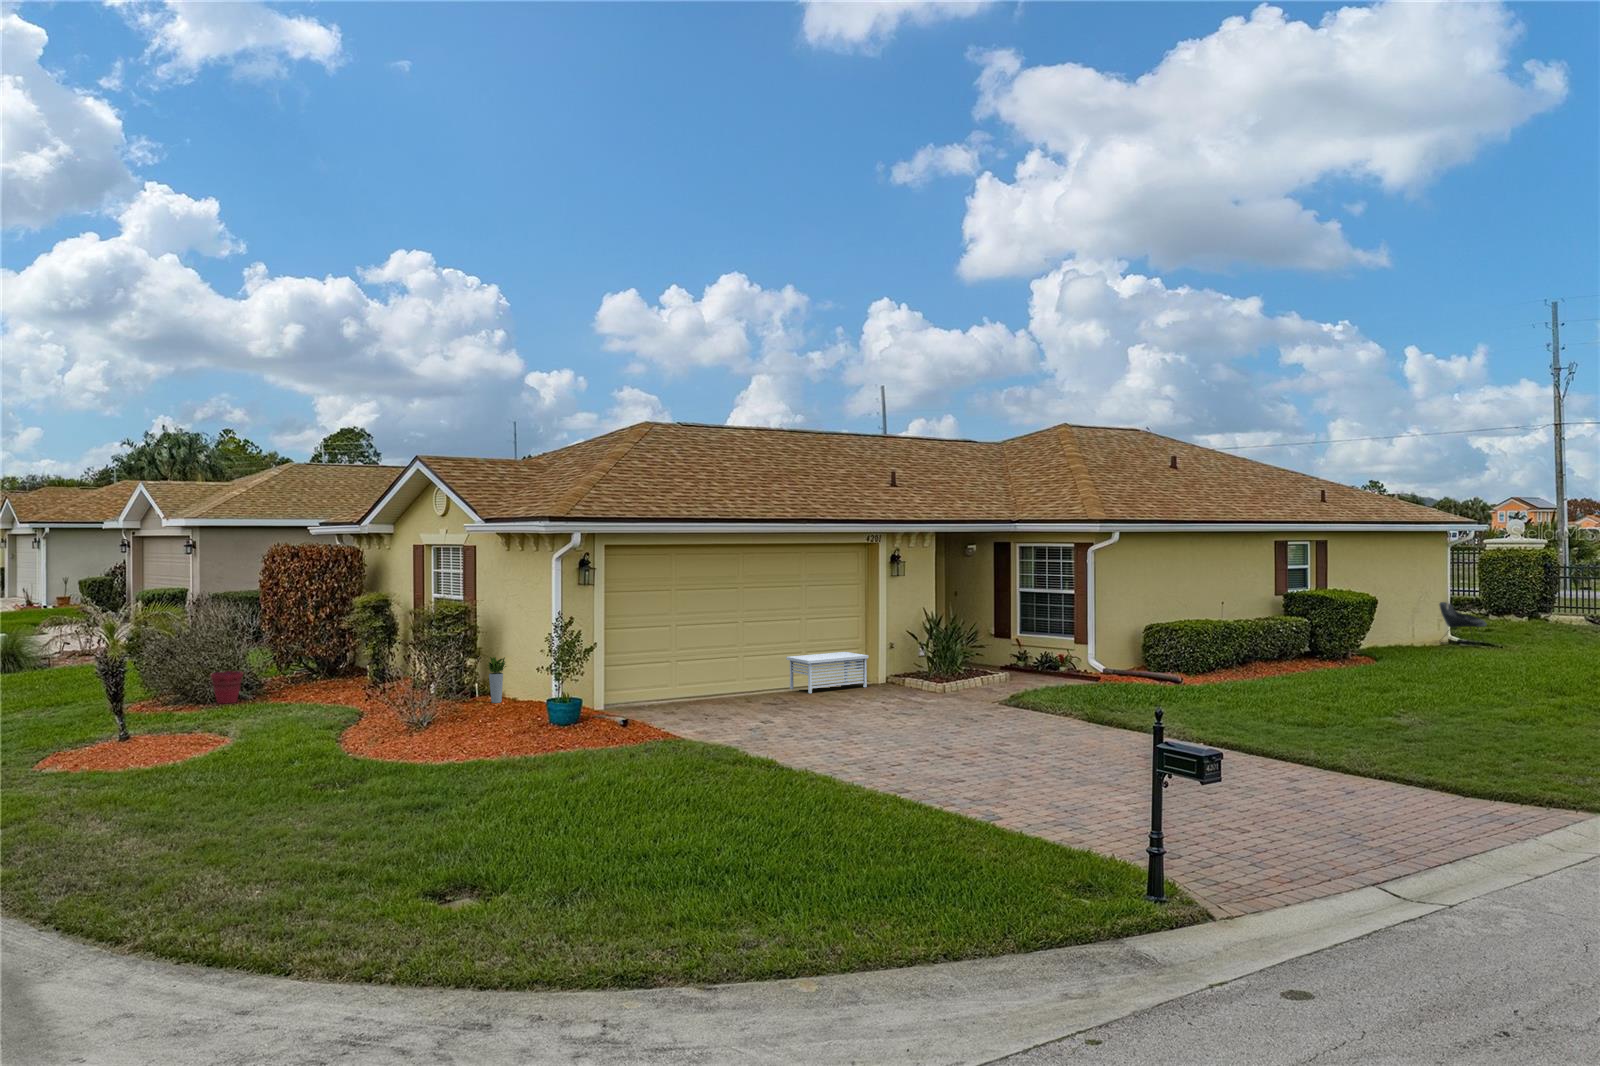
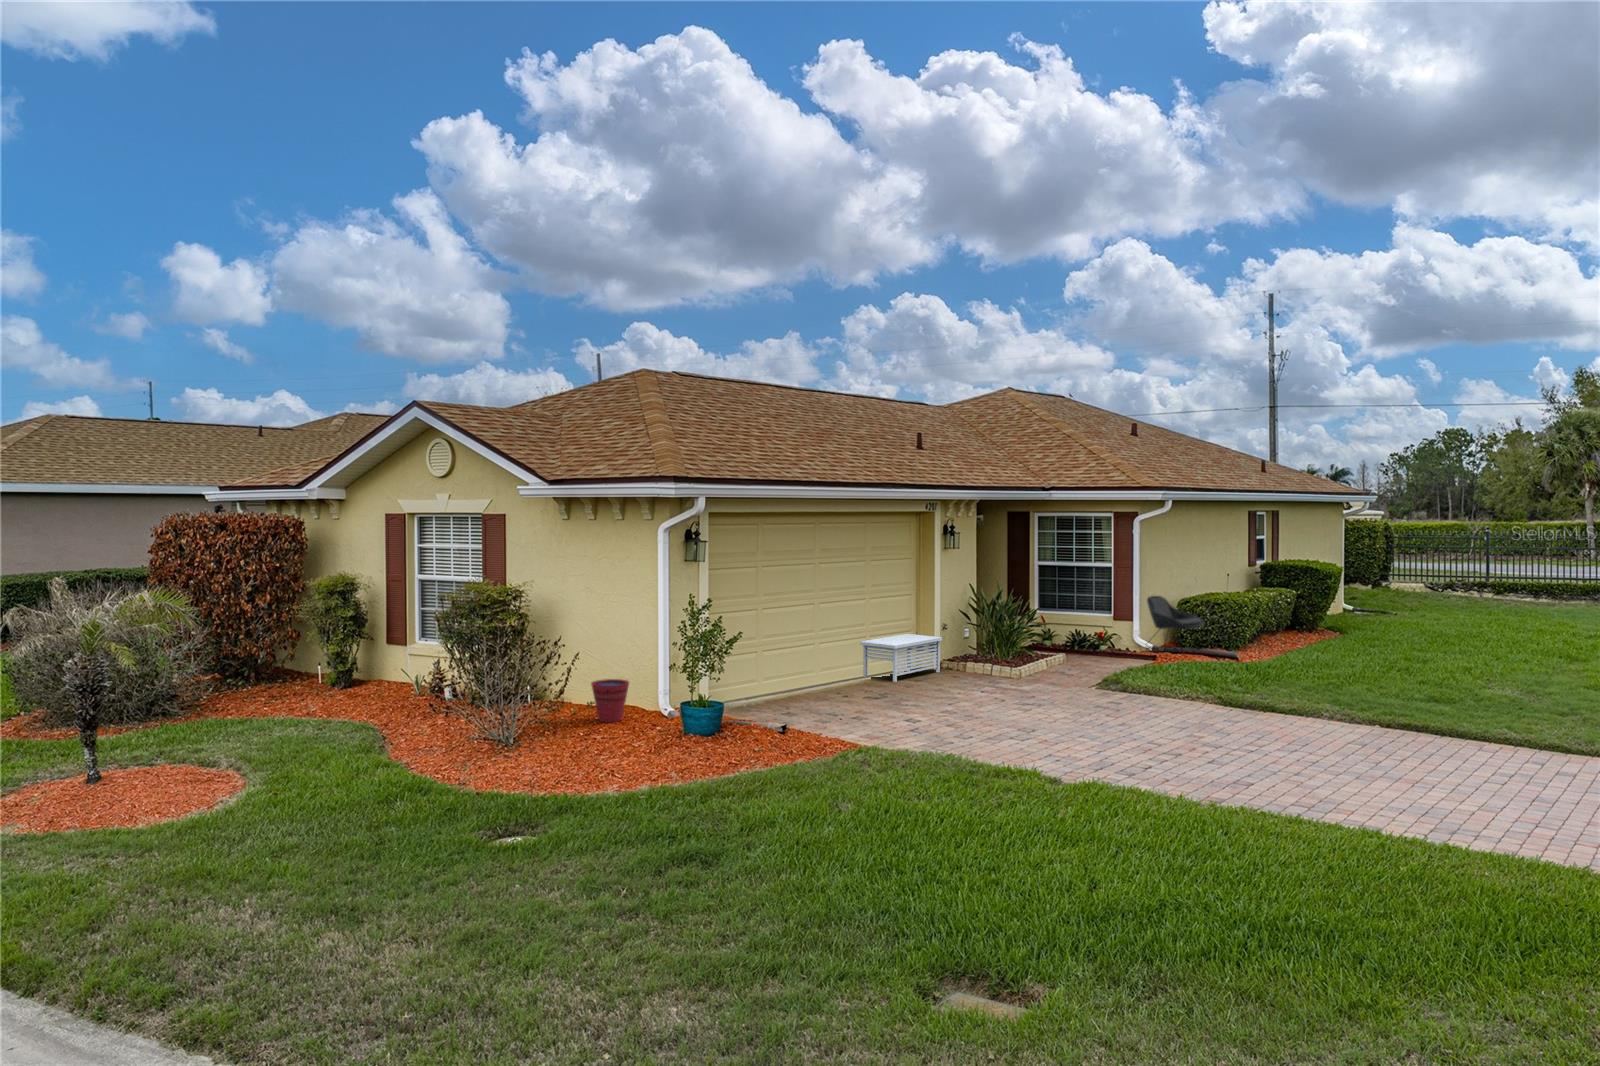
lounge chair: present [1439,602,1487,645] -> present [1147,596,1204,652]
planter: present [488,657,506,703] -> none [539,652,569,709]
bucket: present [211,671,243,704] -> present [591,679,629,723]

